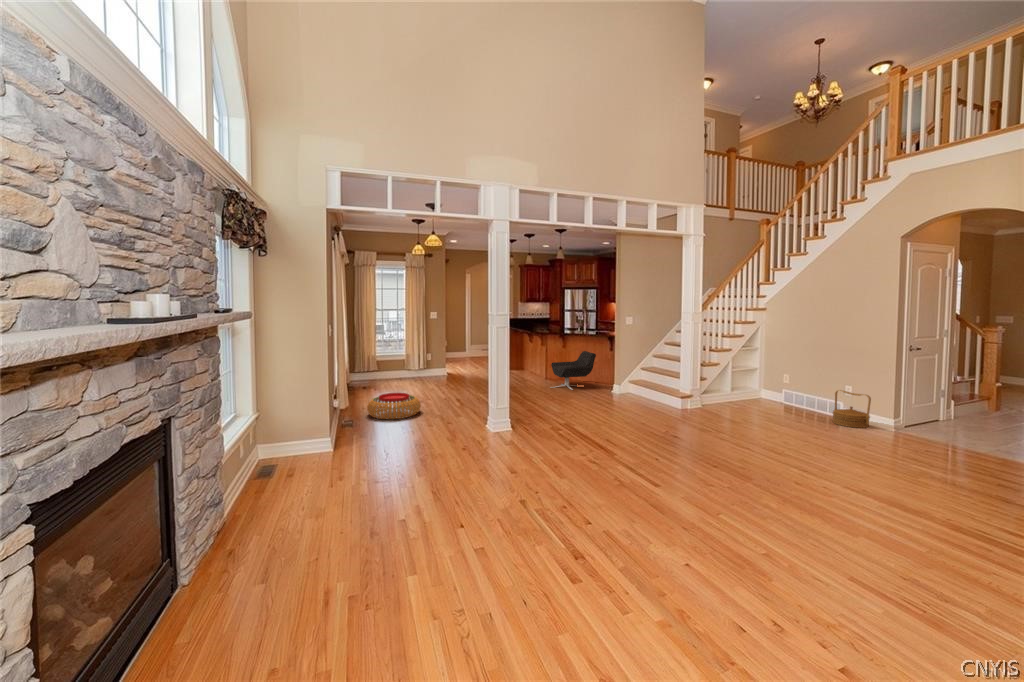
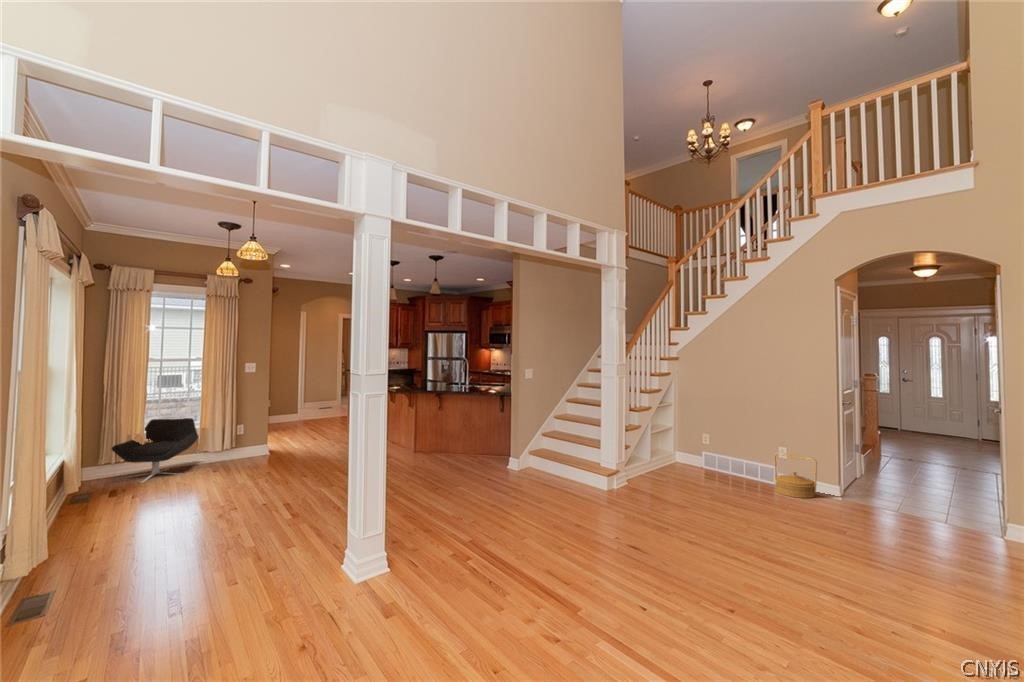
lounge chair: present [551,351,596,390] -> present [112,418,198,483]
pouf: present [367,393,421,419] -> none [97,506,216,568]

